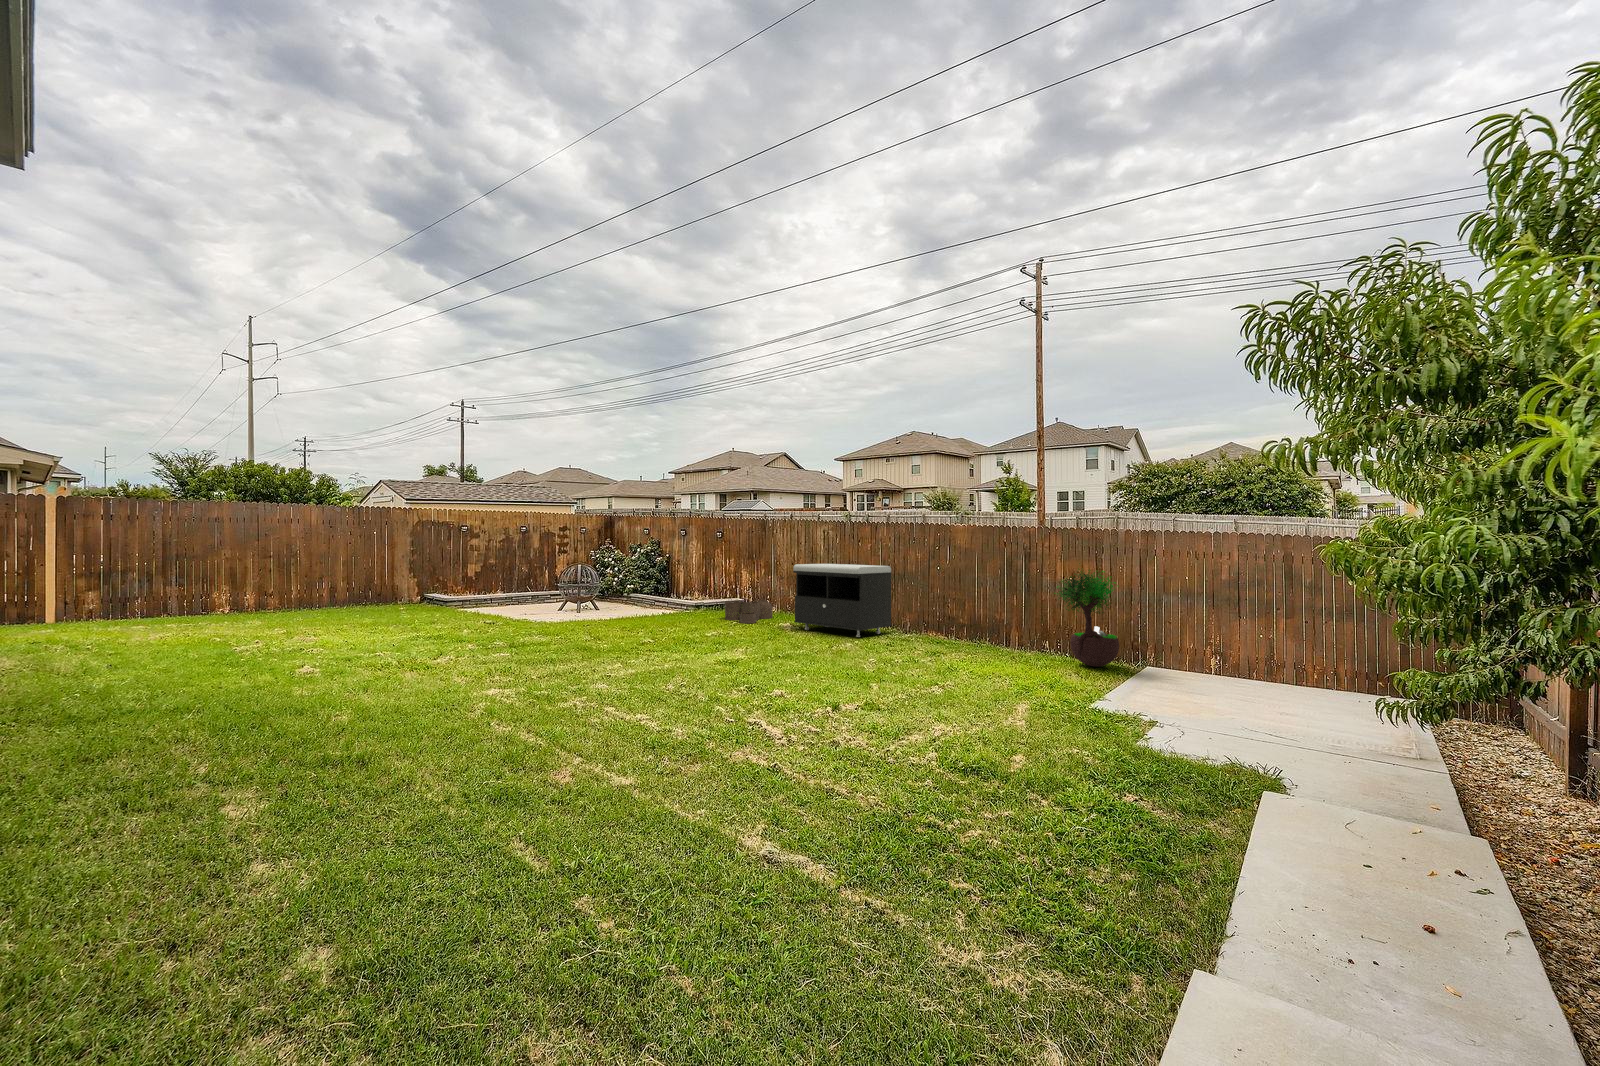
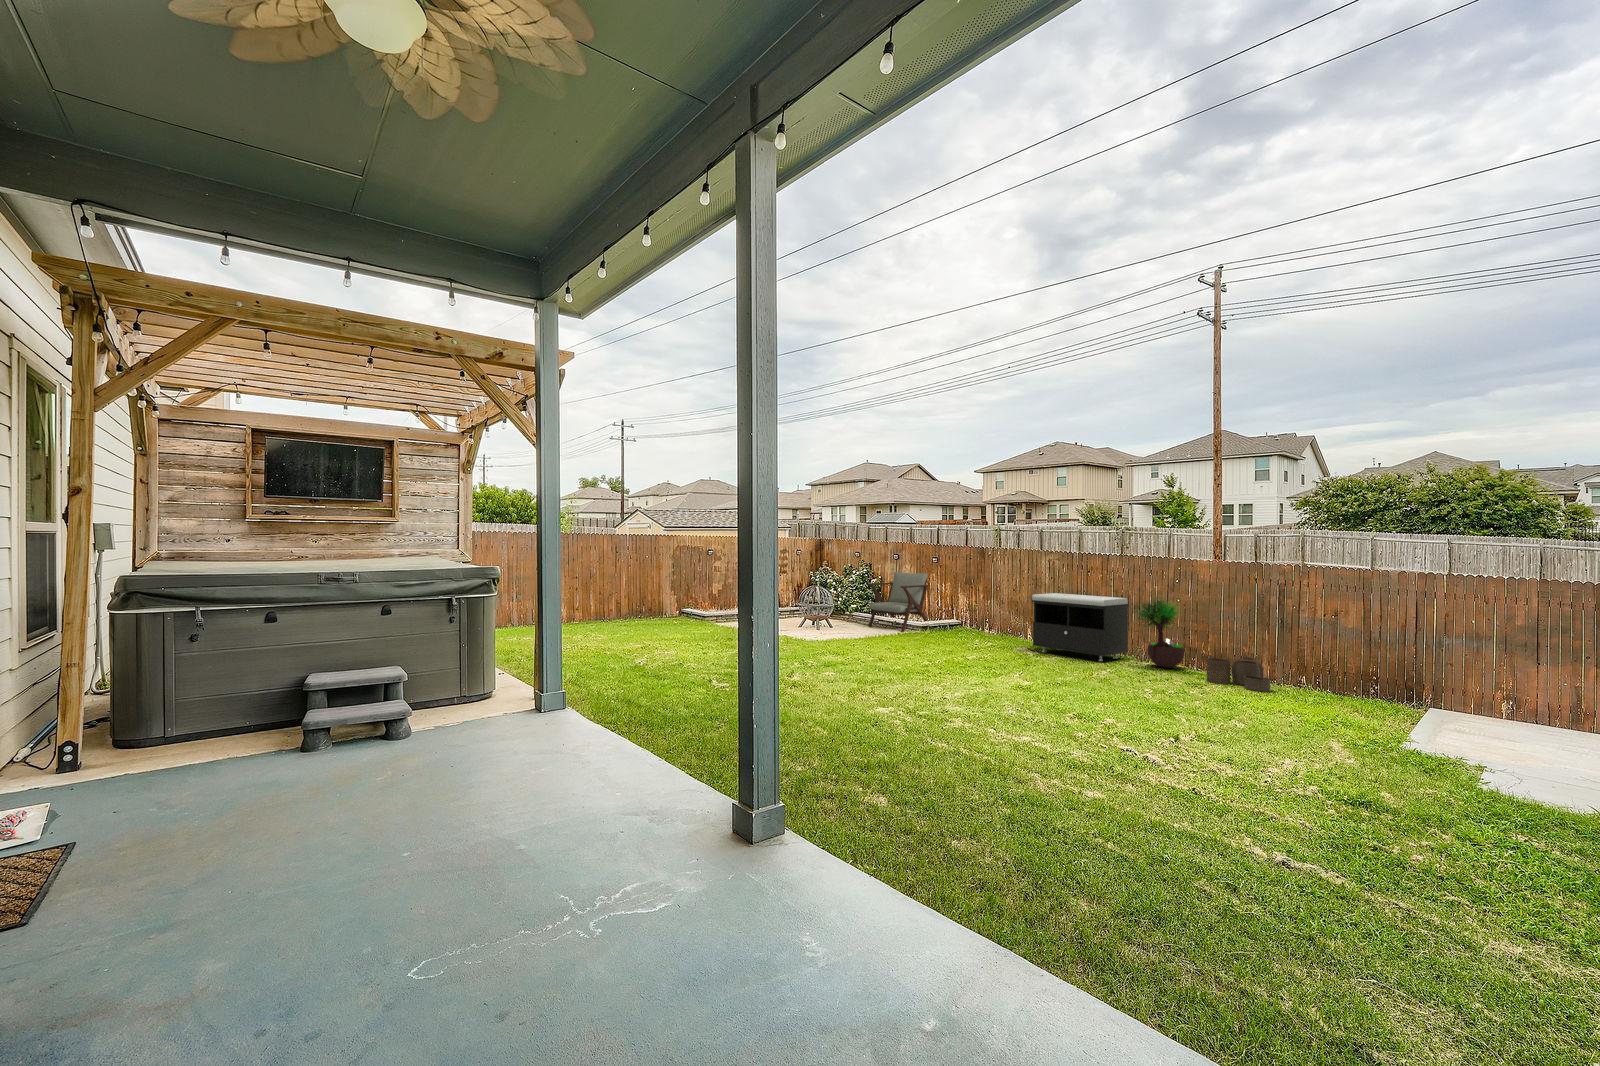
lounge chair: none [640,547,714,613] -> present [868,572,932,632]
potted tree: present [1054,563,1119,667] -> present [1136,598,1184,668]
woven basket: present [725,599,773,623] -> present [1206,655,1270,692]

